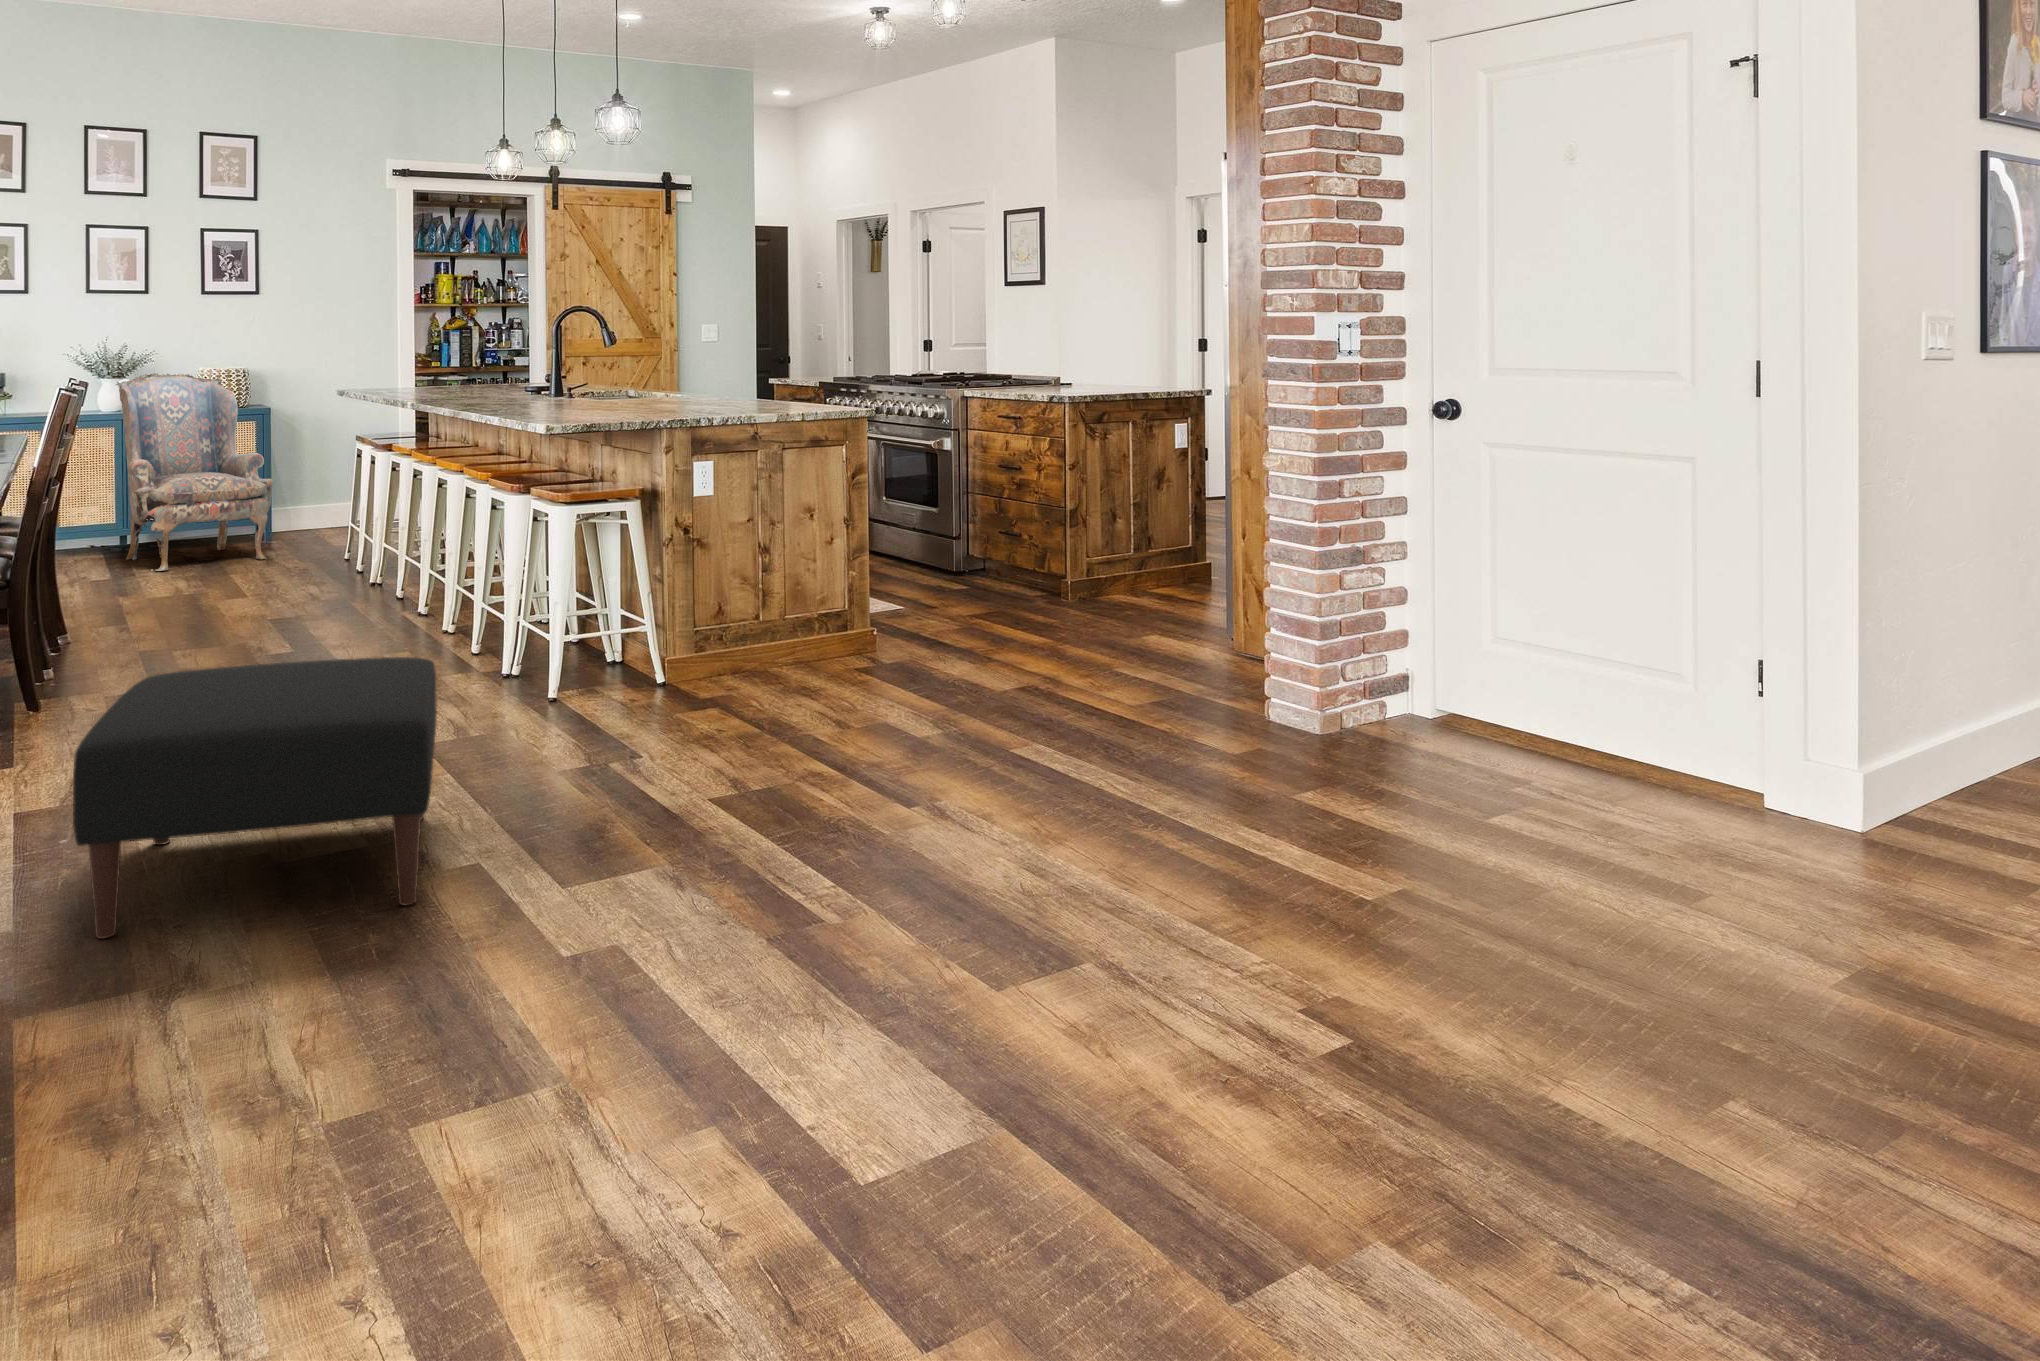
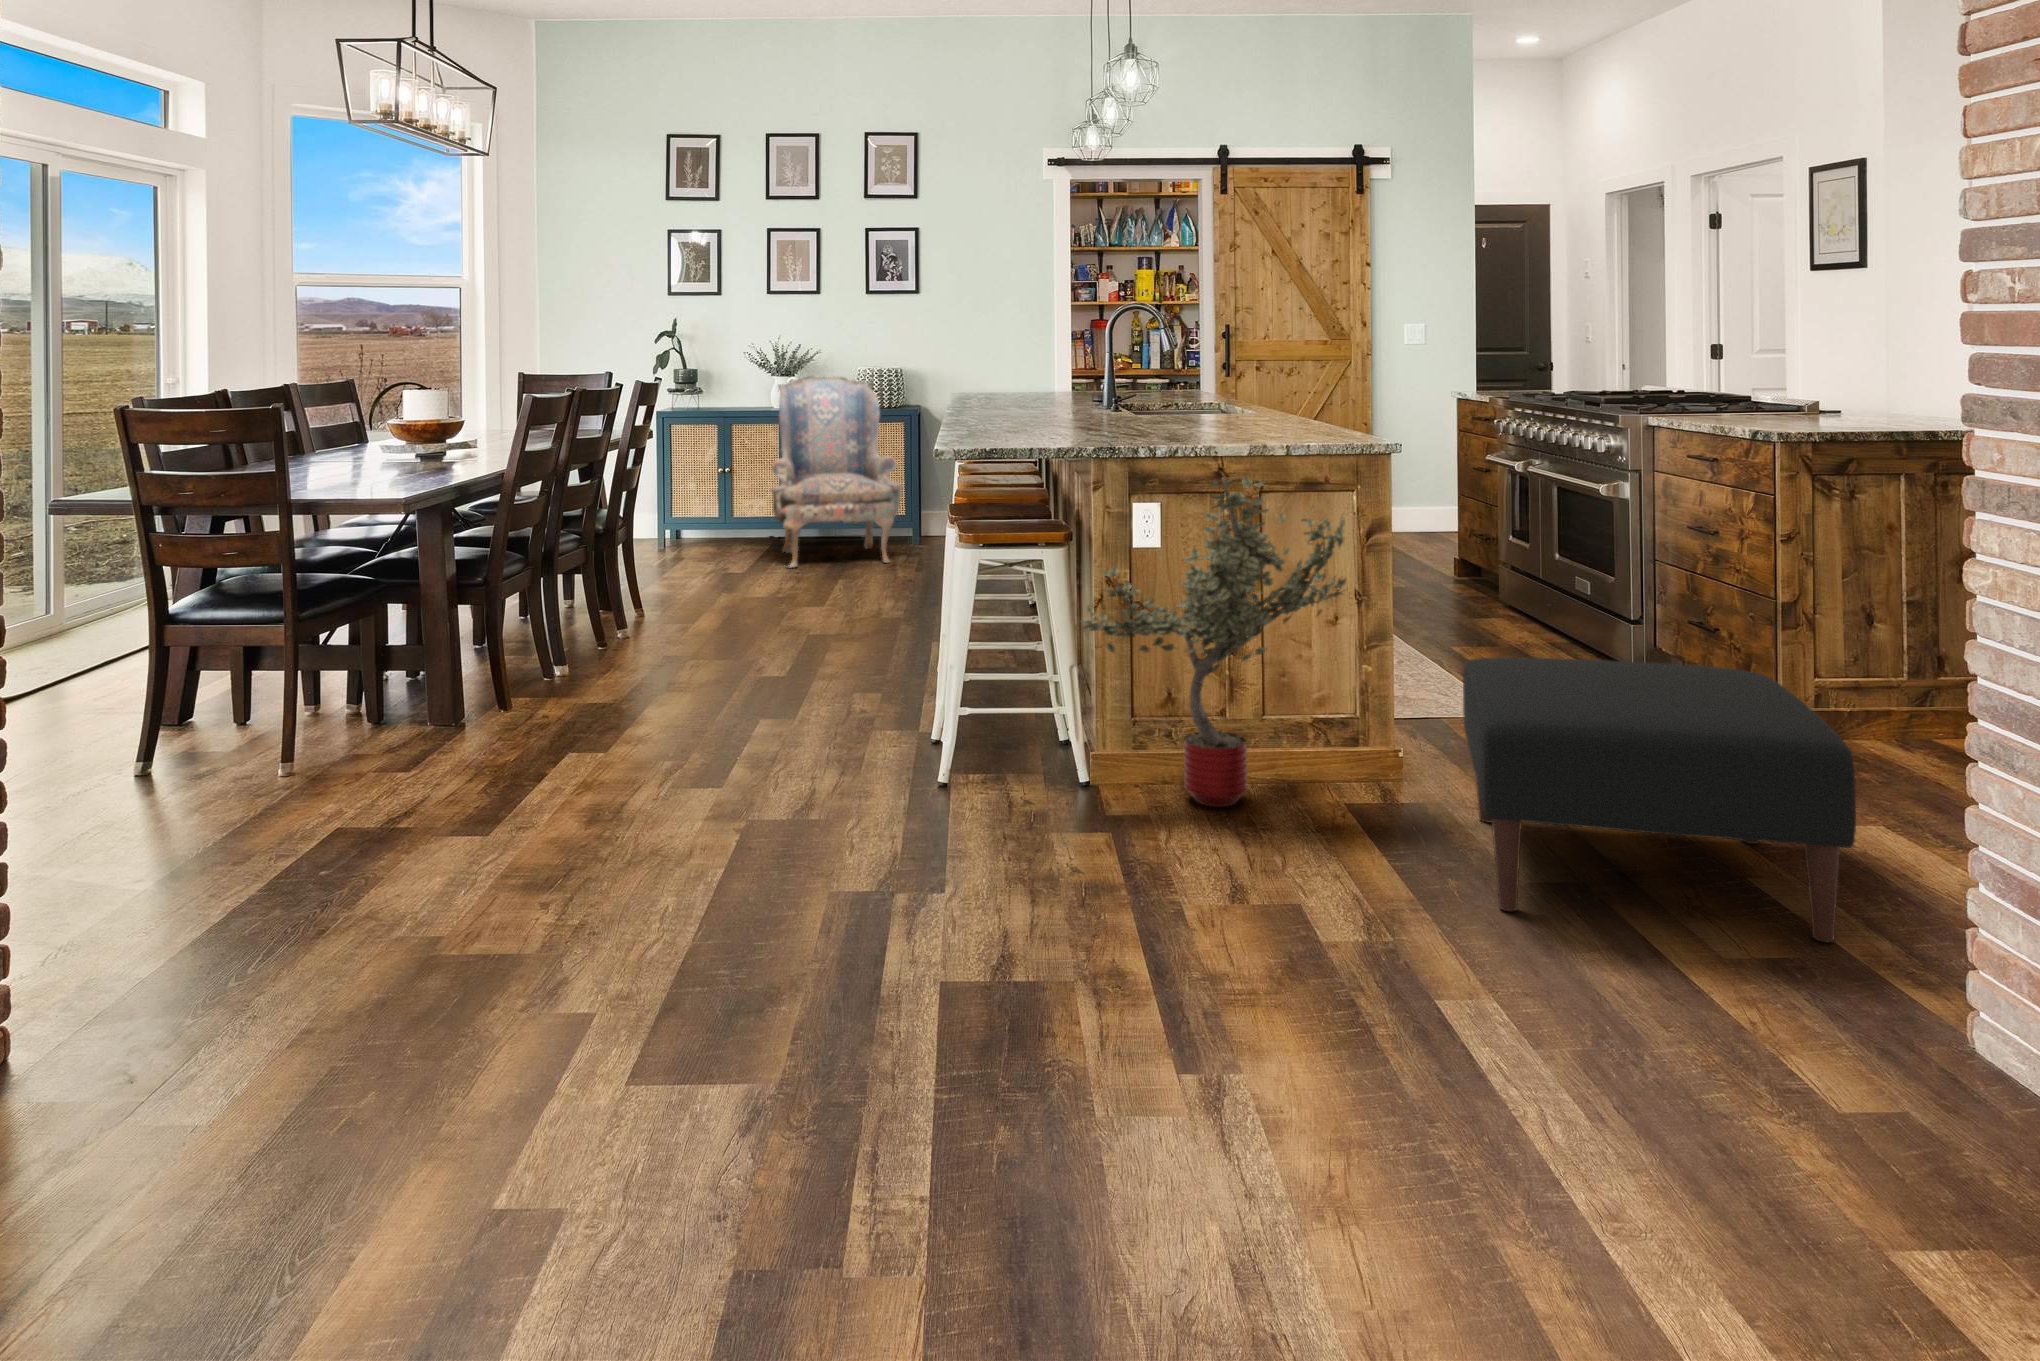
potted tree: none [682,433,869,682] -> present [1082,475,1346,807]
ottoman: present [73,657,437,938] -> present [1463,657,1856,942]

